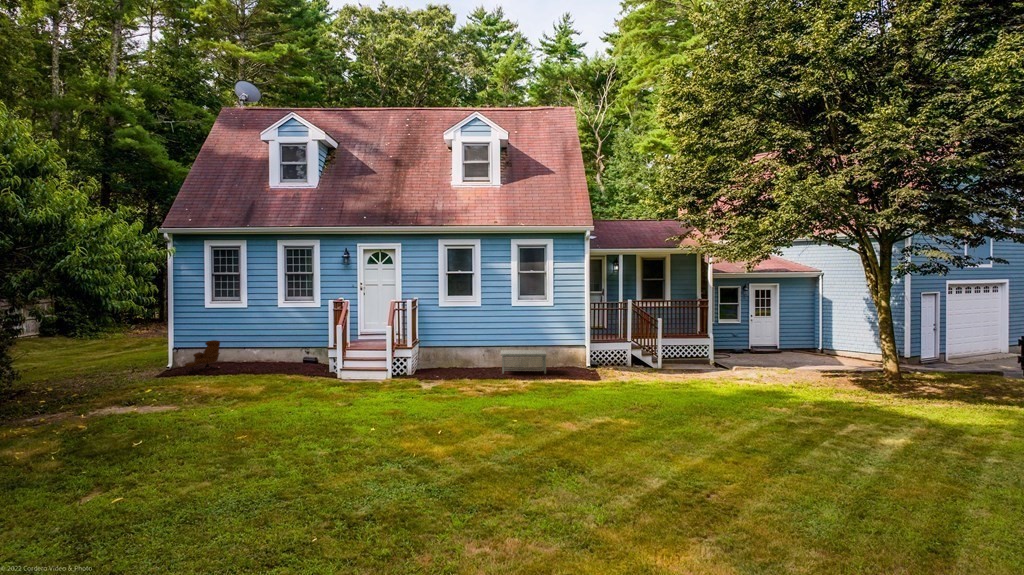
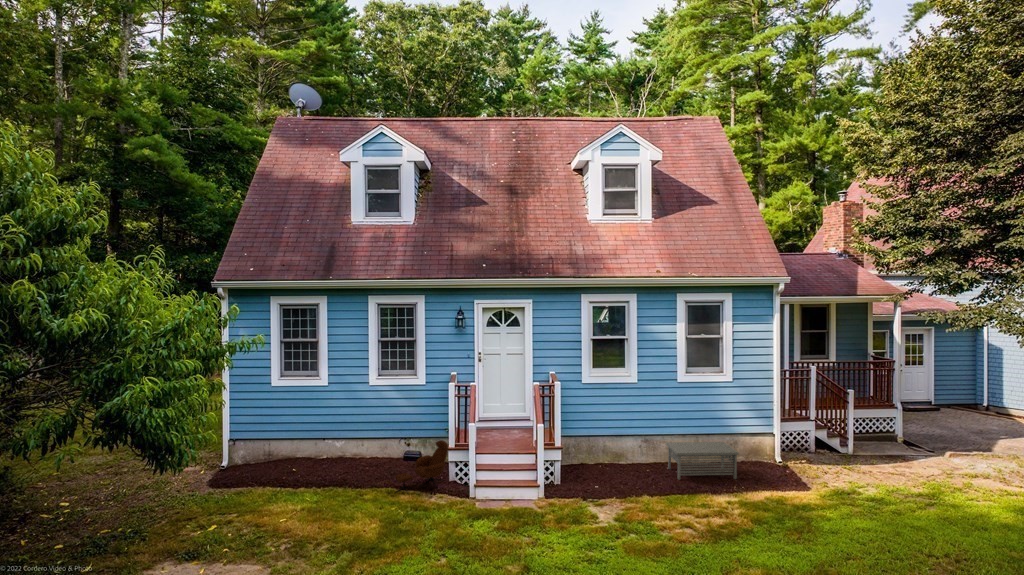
lounge chair: present [185,340,220,373] -> present [396,441,448,492]

